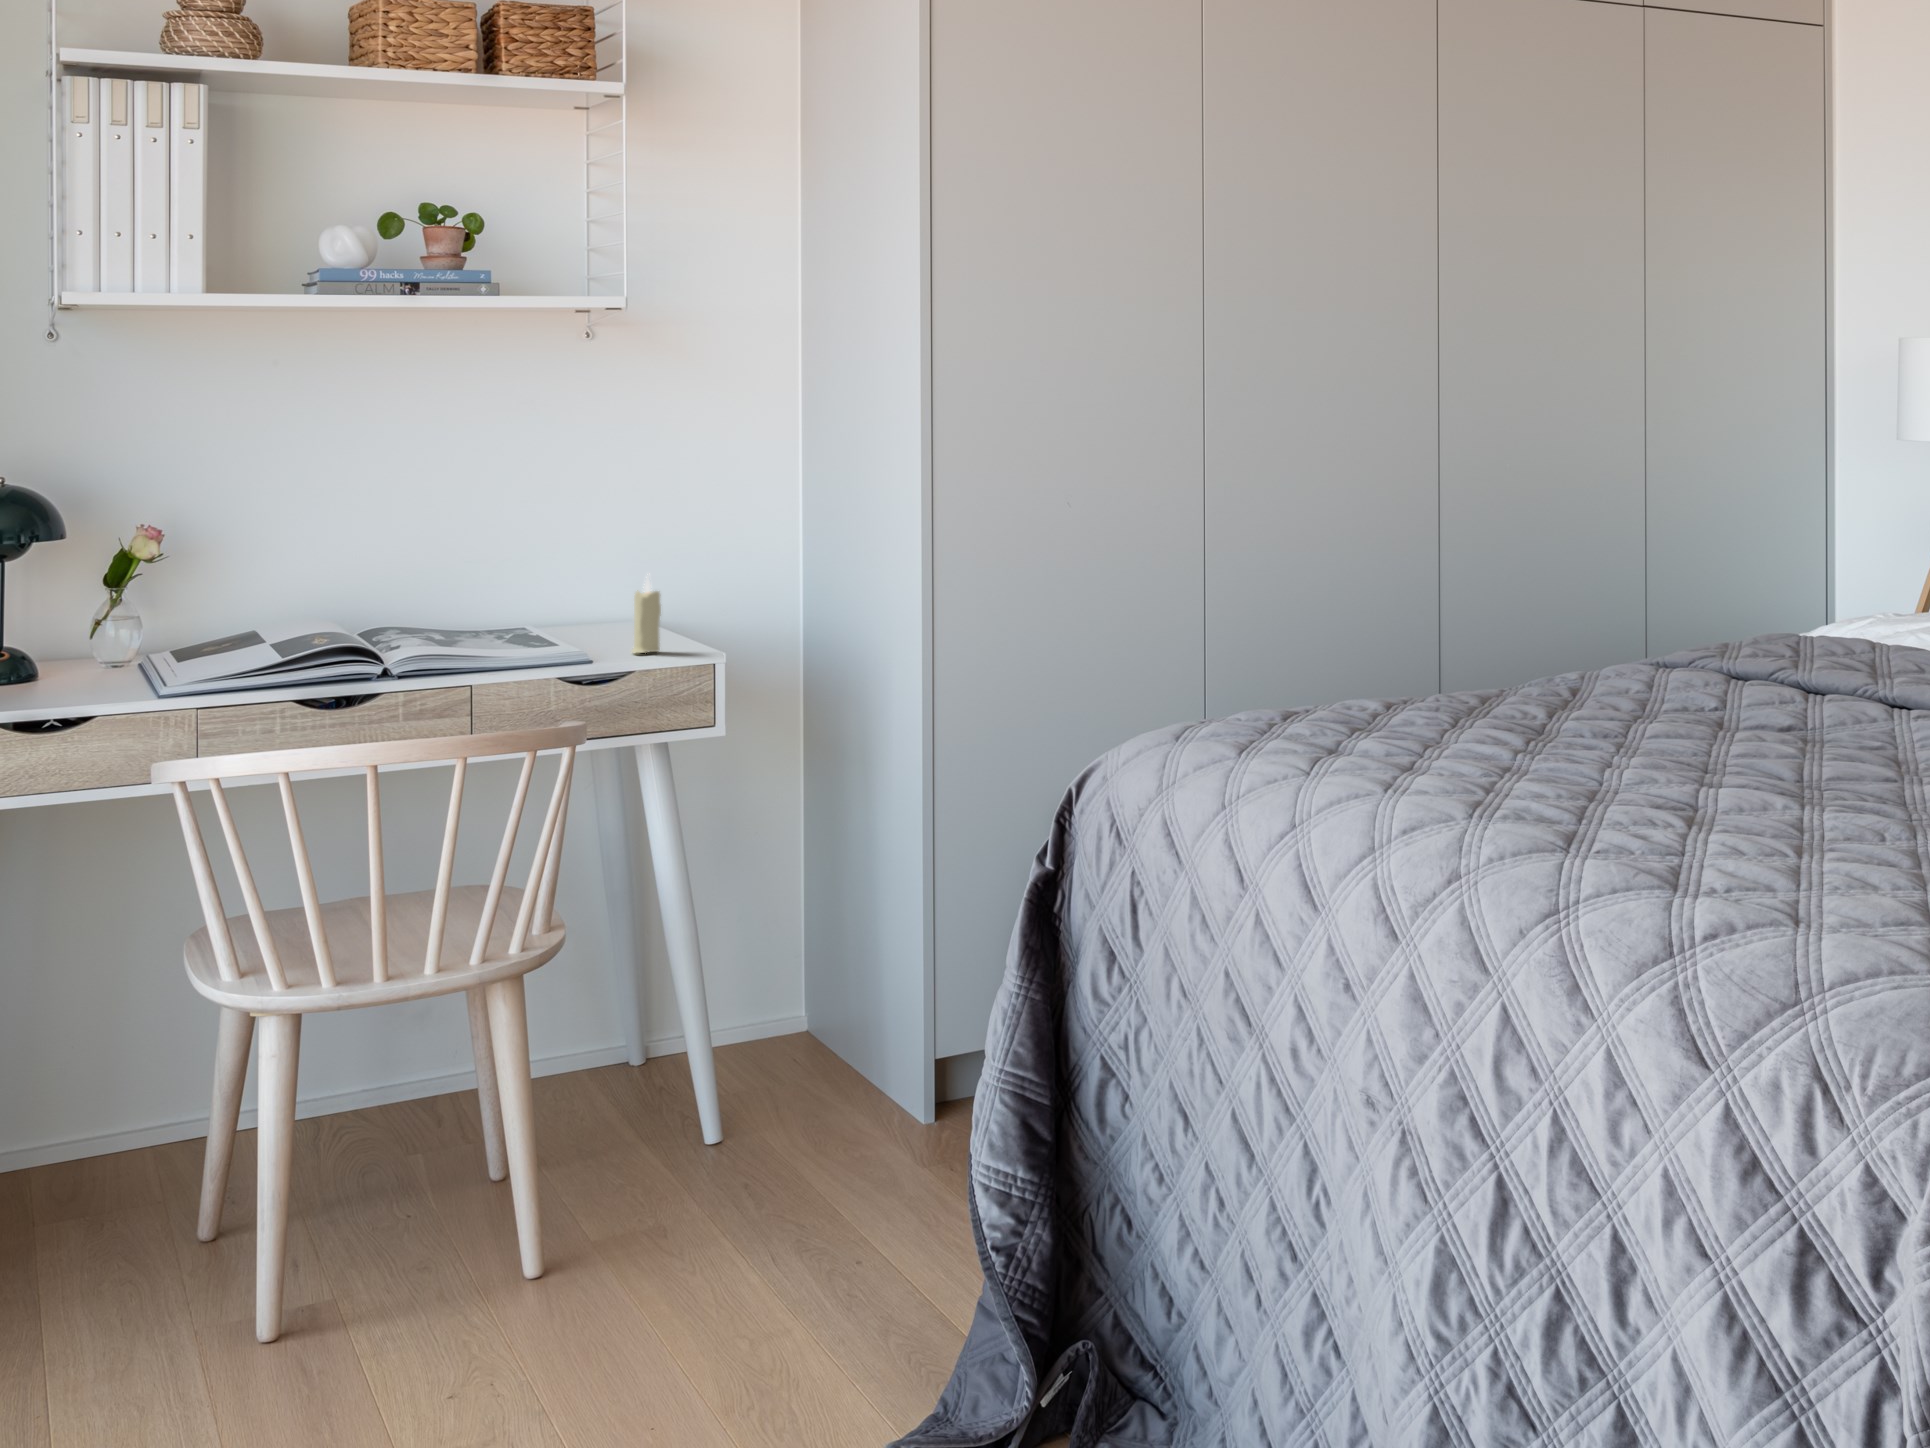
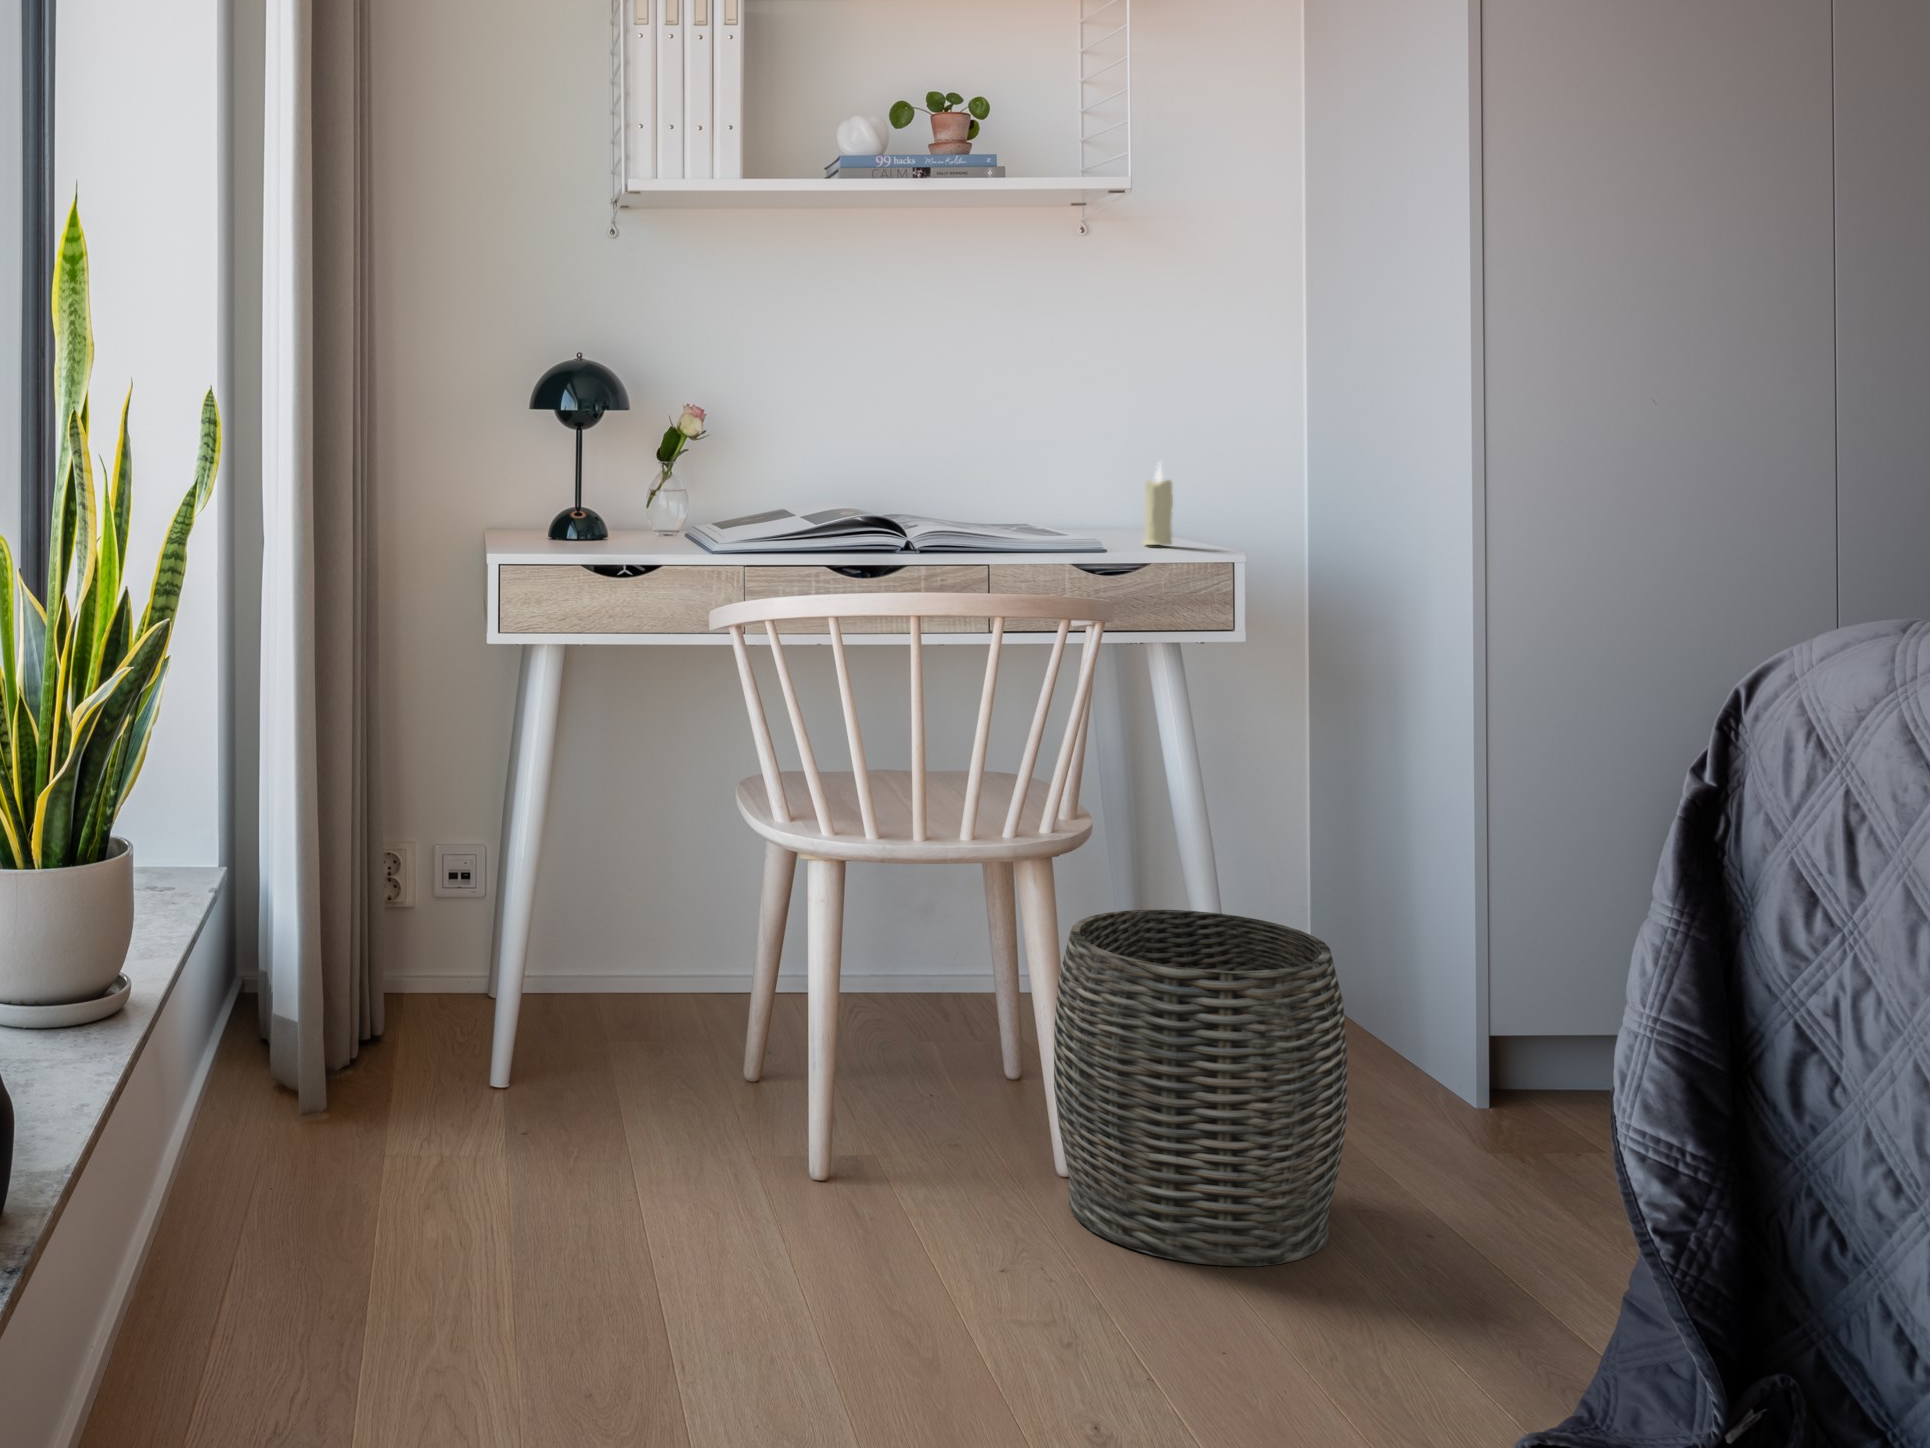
woven basket: none [516,1005,789,1345] -> present [1054,910,1347,1266]

